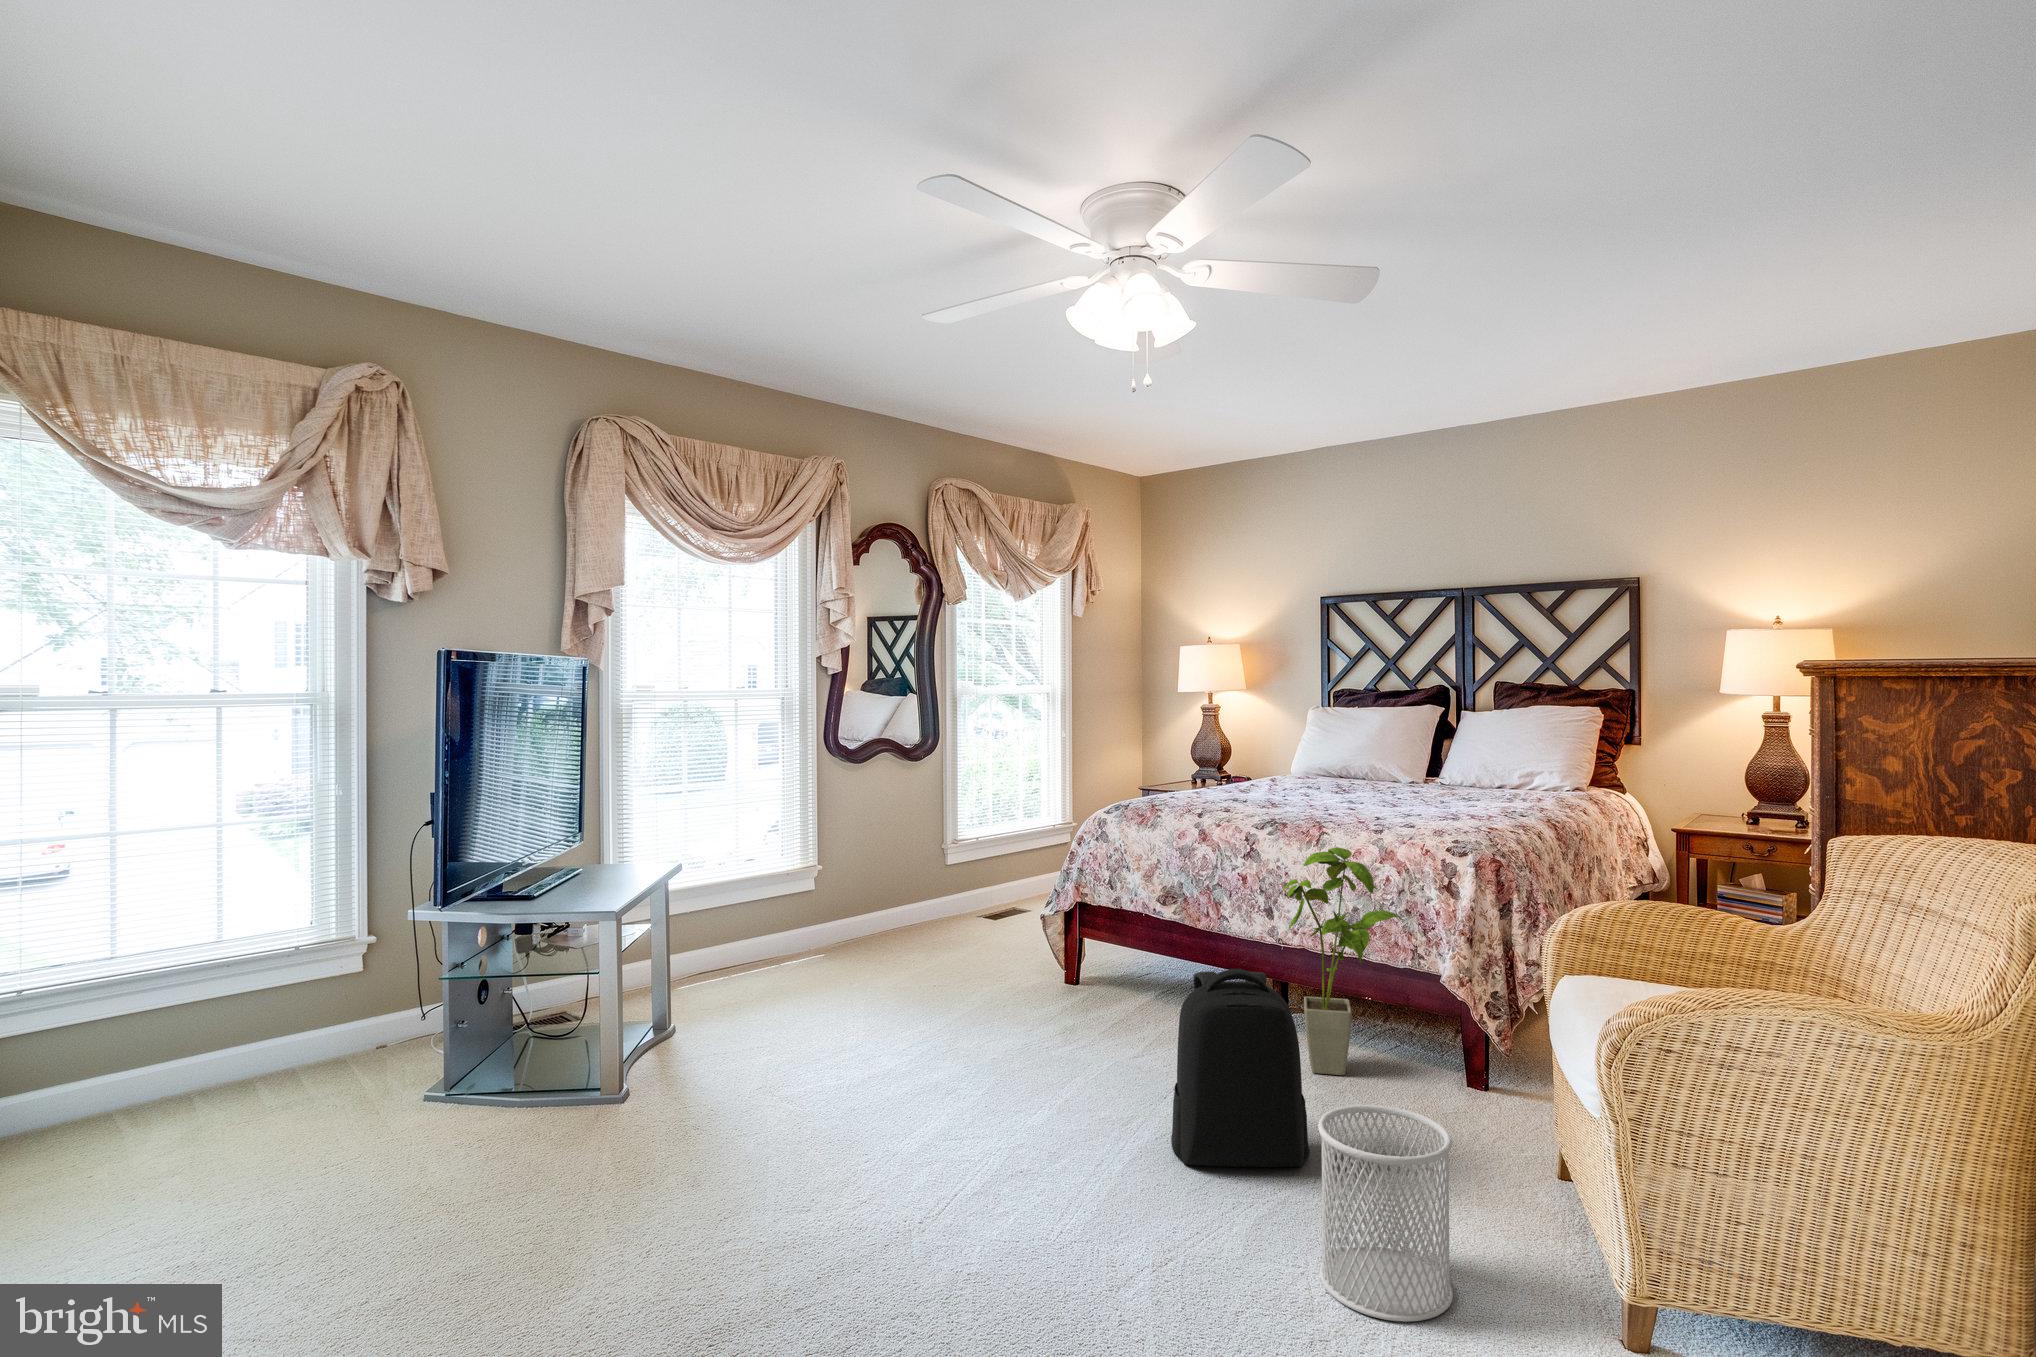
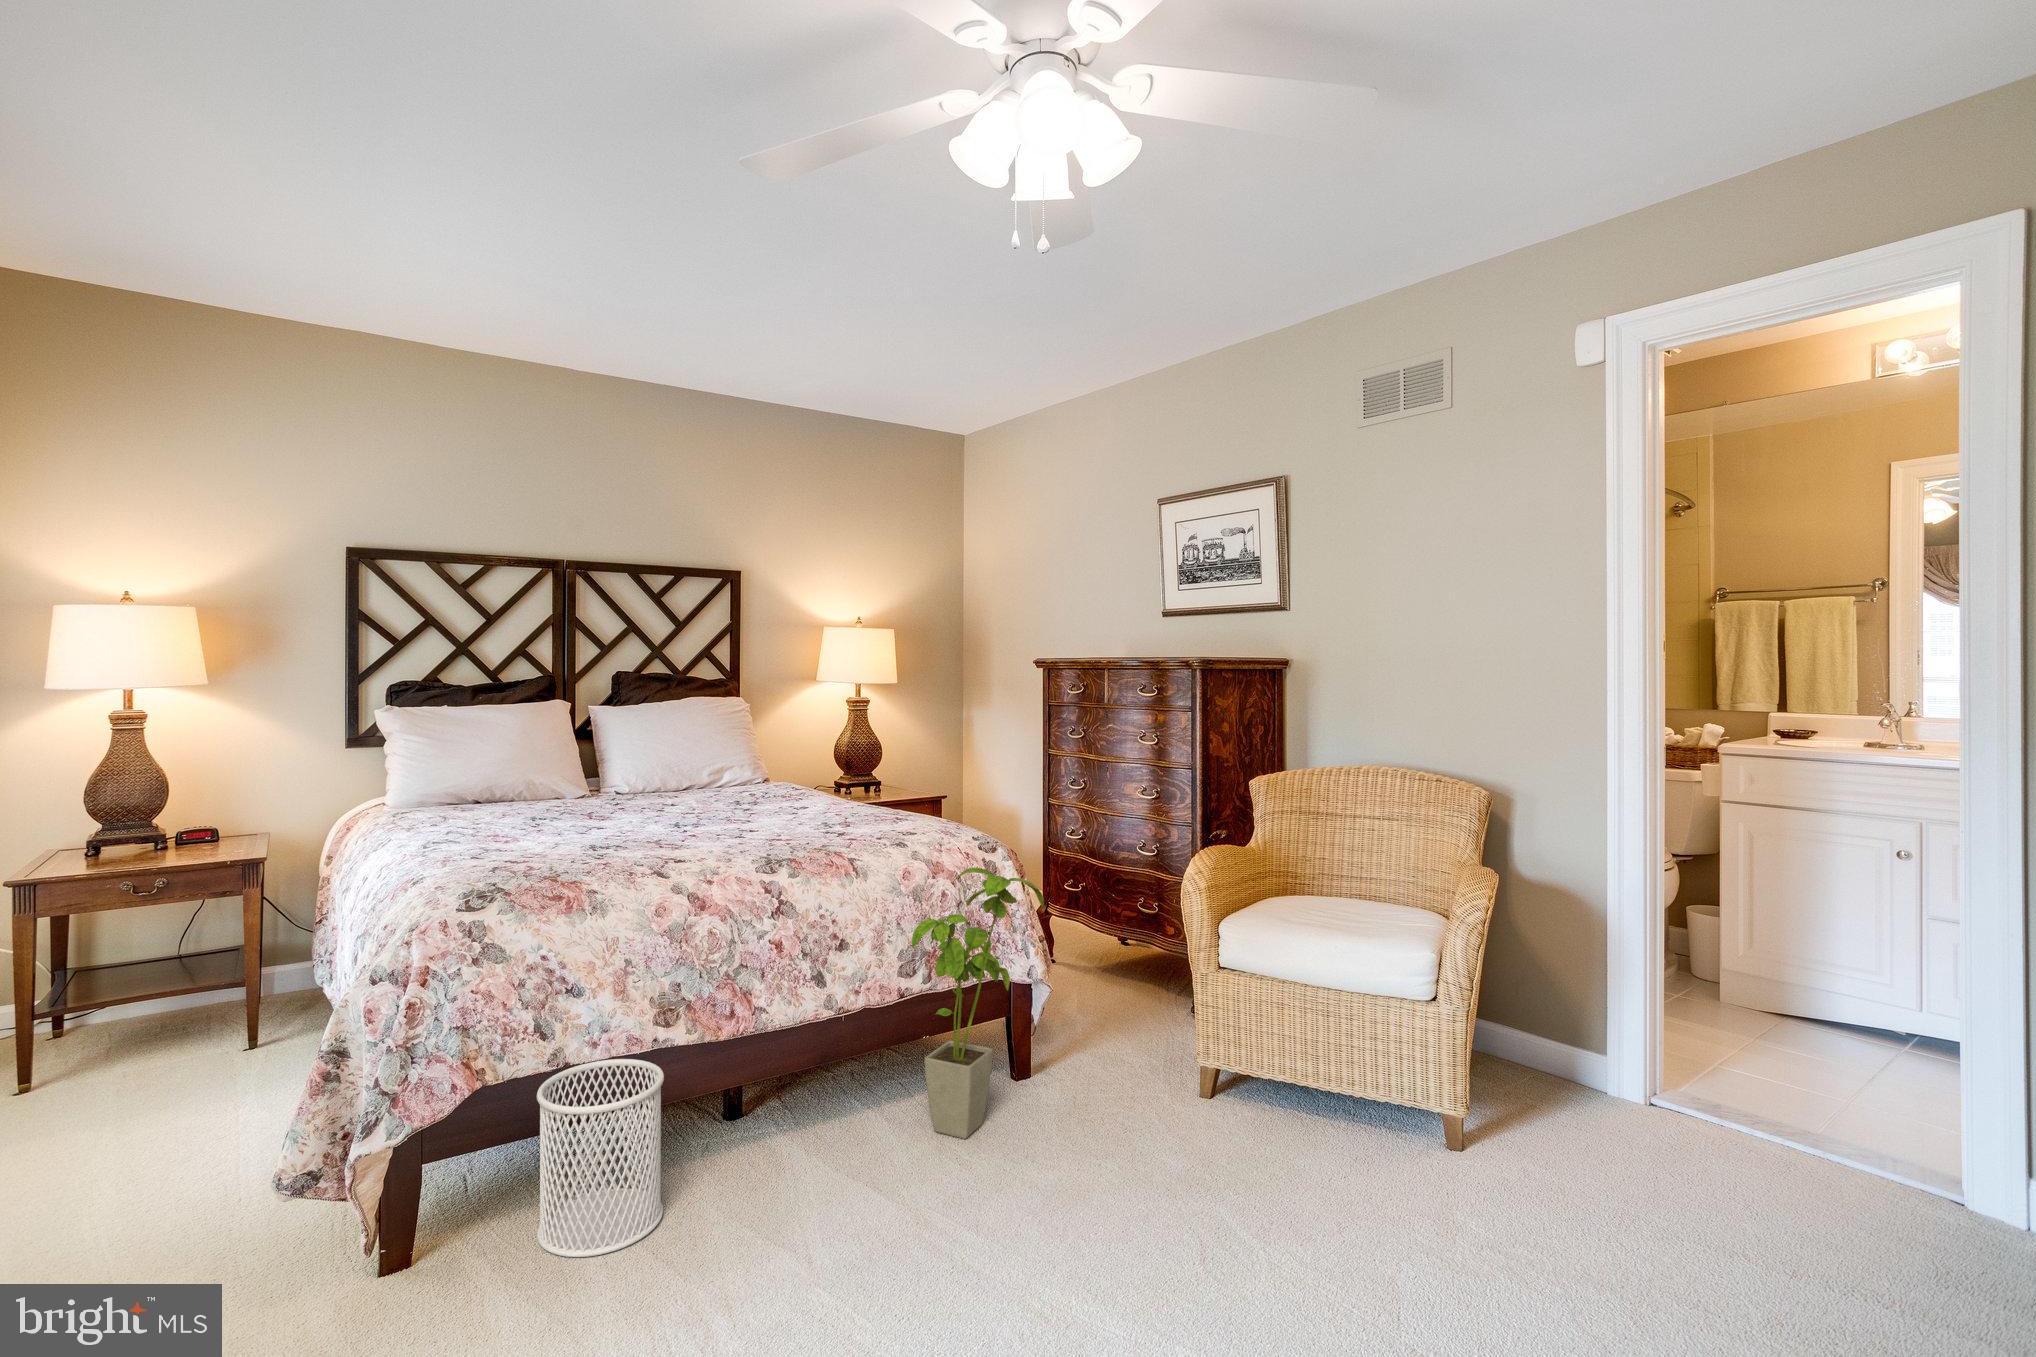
backpack: present [1171,969,1310,1167] -> none [1069,1022,1226,1286]
wastebasket: present [1318,1105,1453,1322] -> present [537,1059,664,1257]

